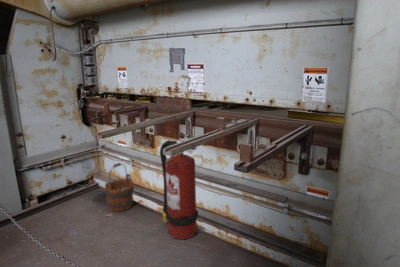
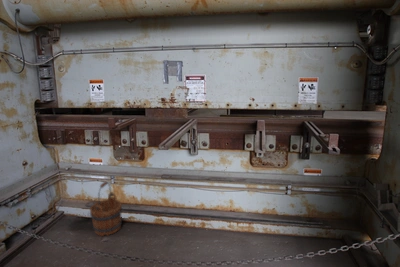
fire extinguisher: present [160,138,198,239] -> none [168,143,209,243]

